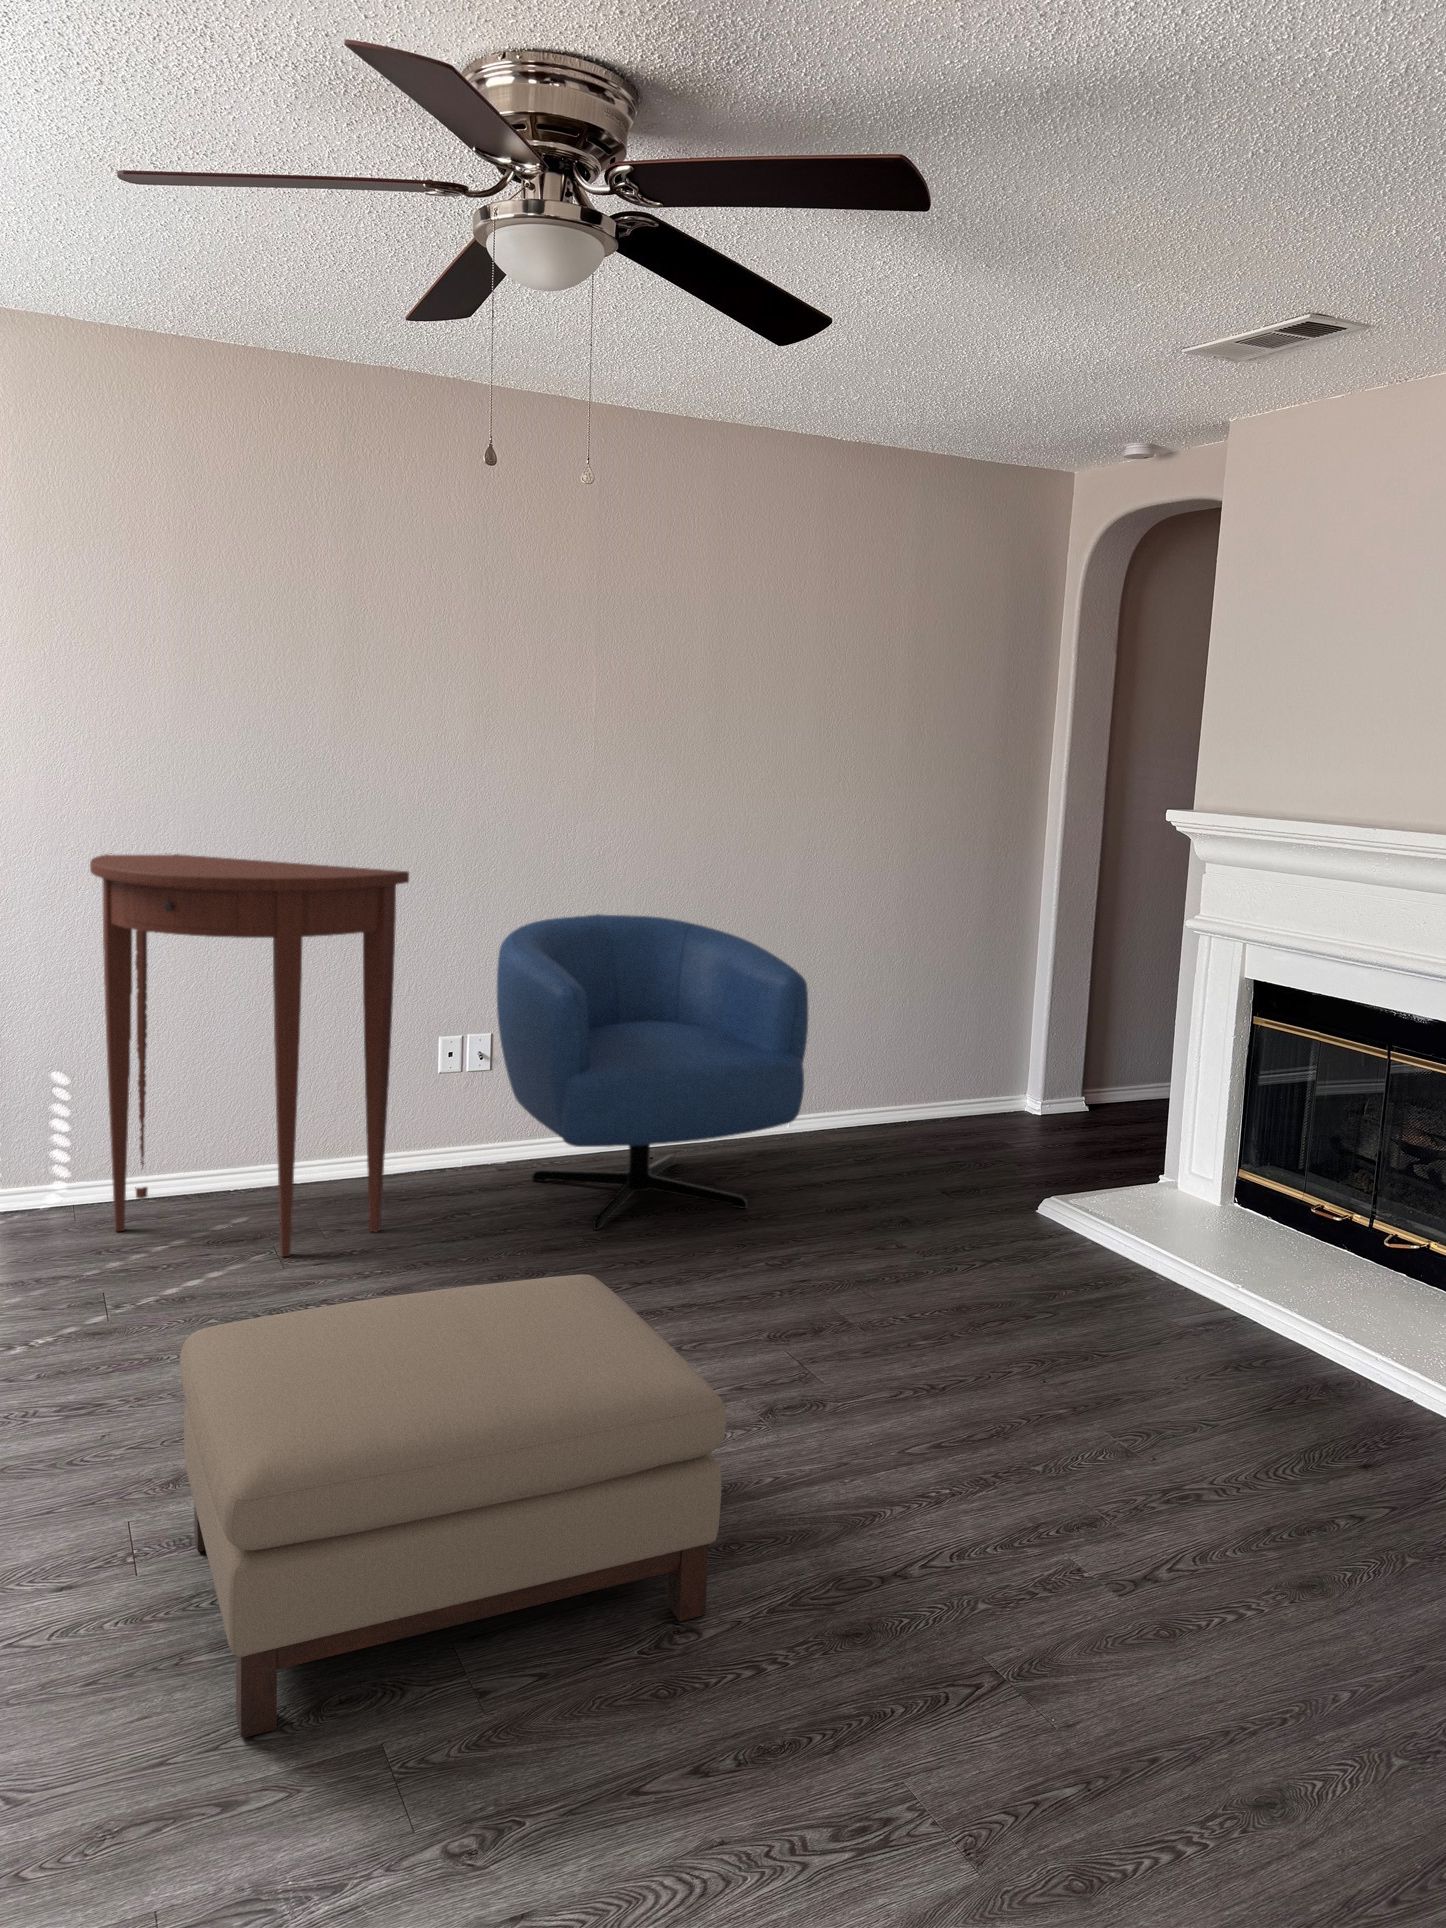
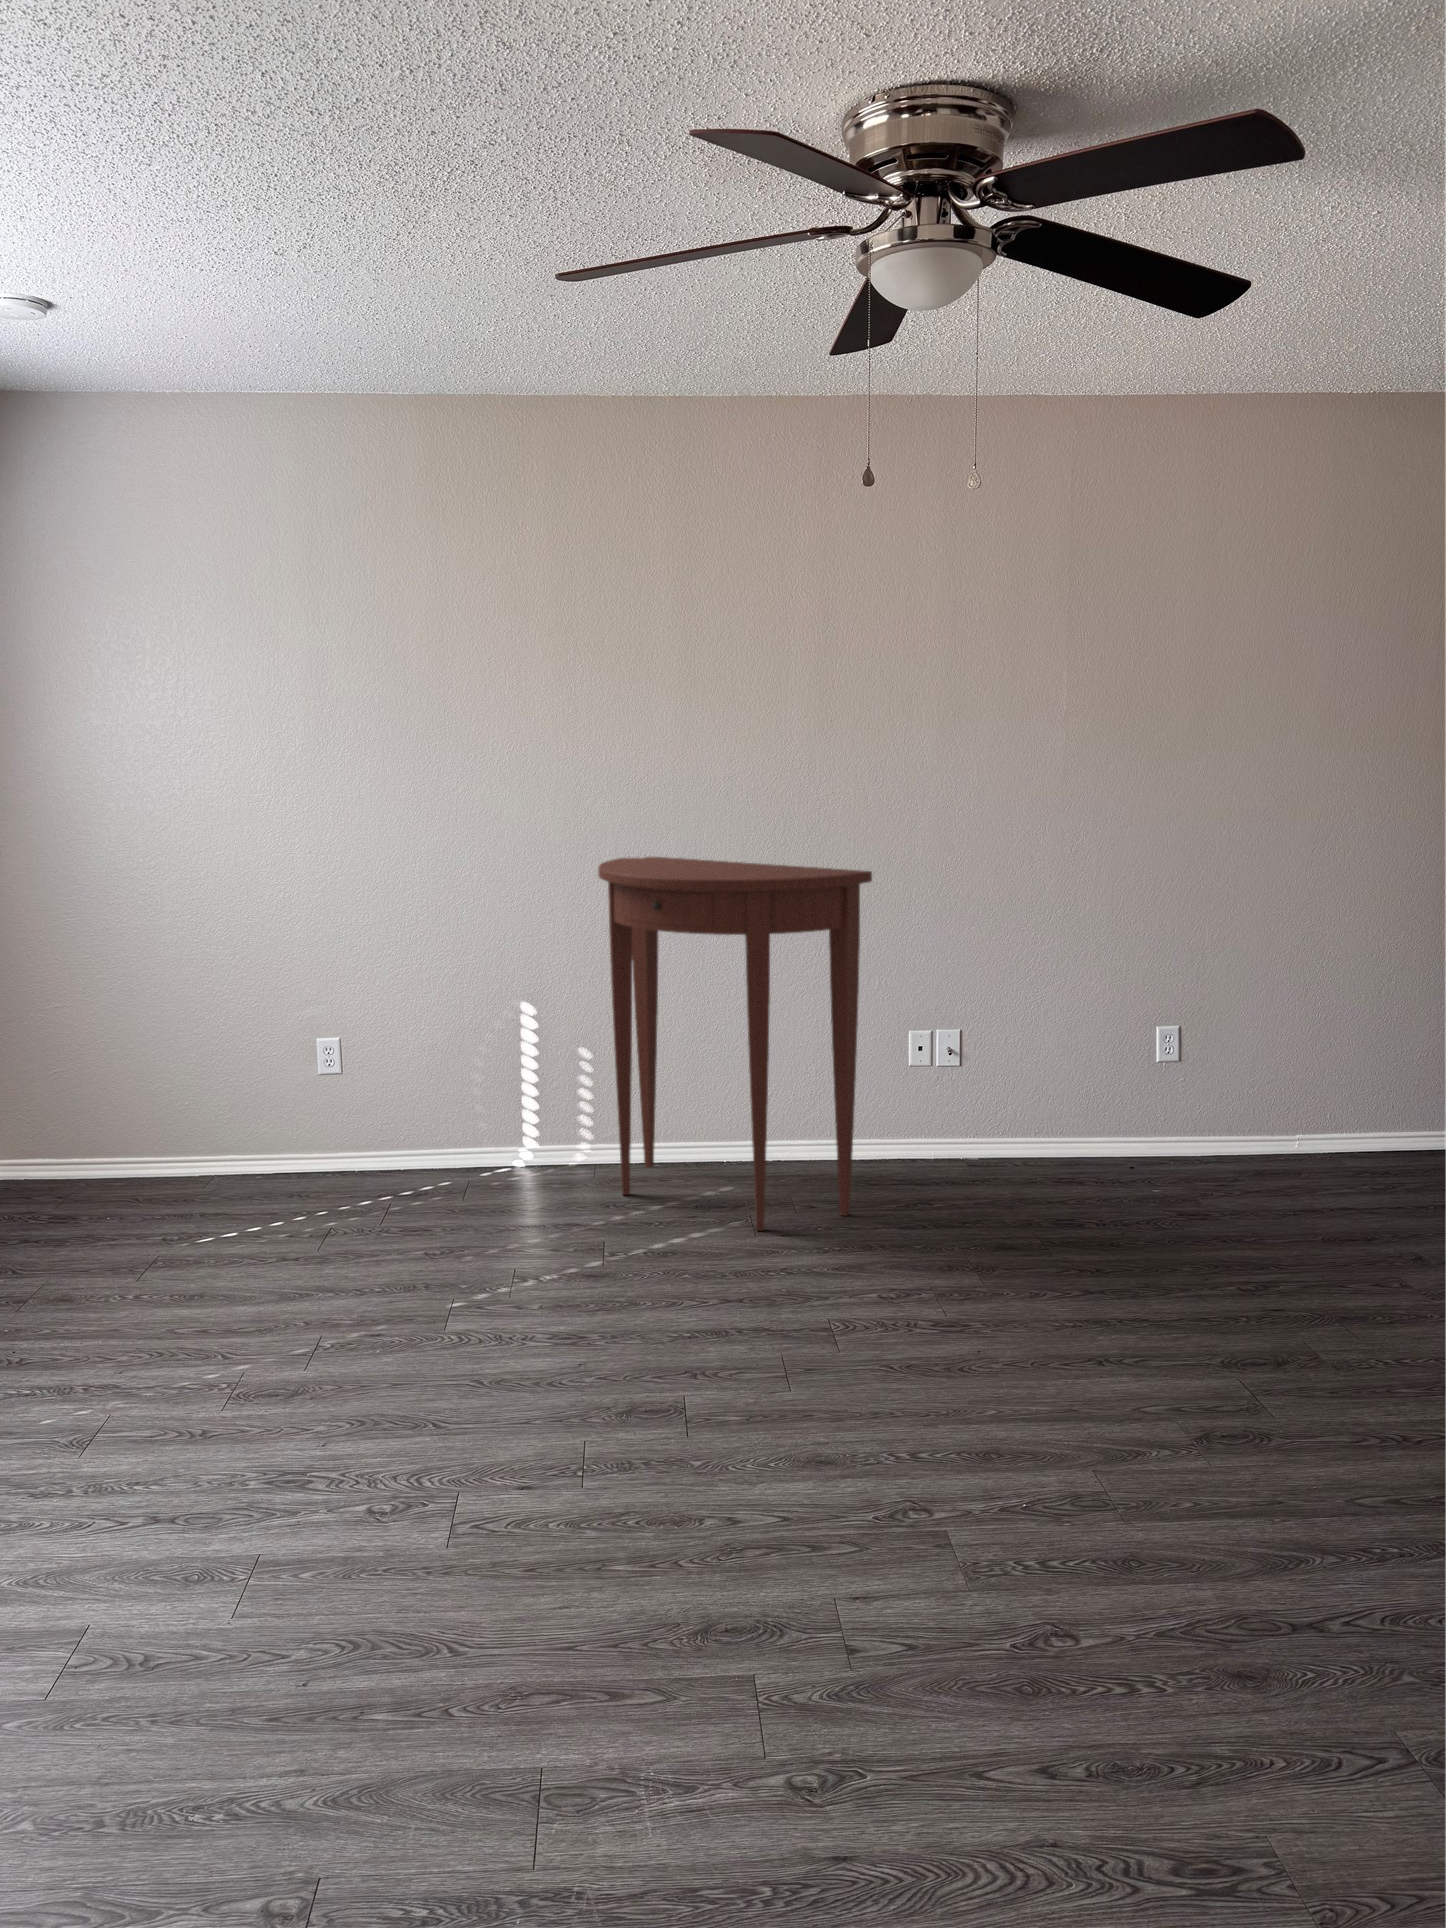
armchair: present [497,914,808,1230] -> none [967,912,1302,1234]
ottoman: present [180,1274,727,1738] -> none [618,1273,1105,1644]

